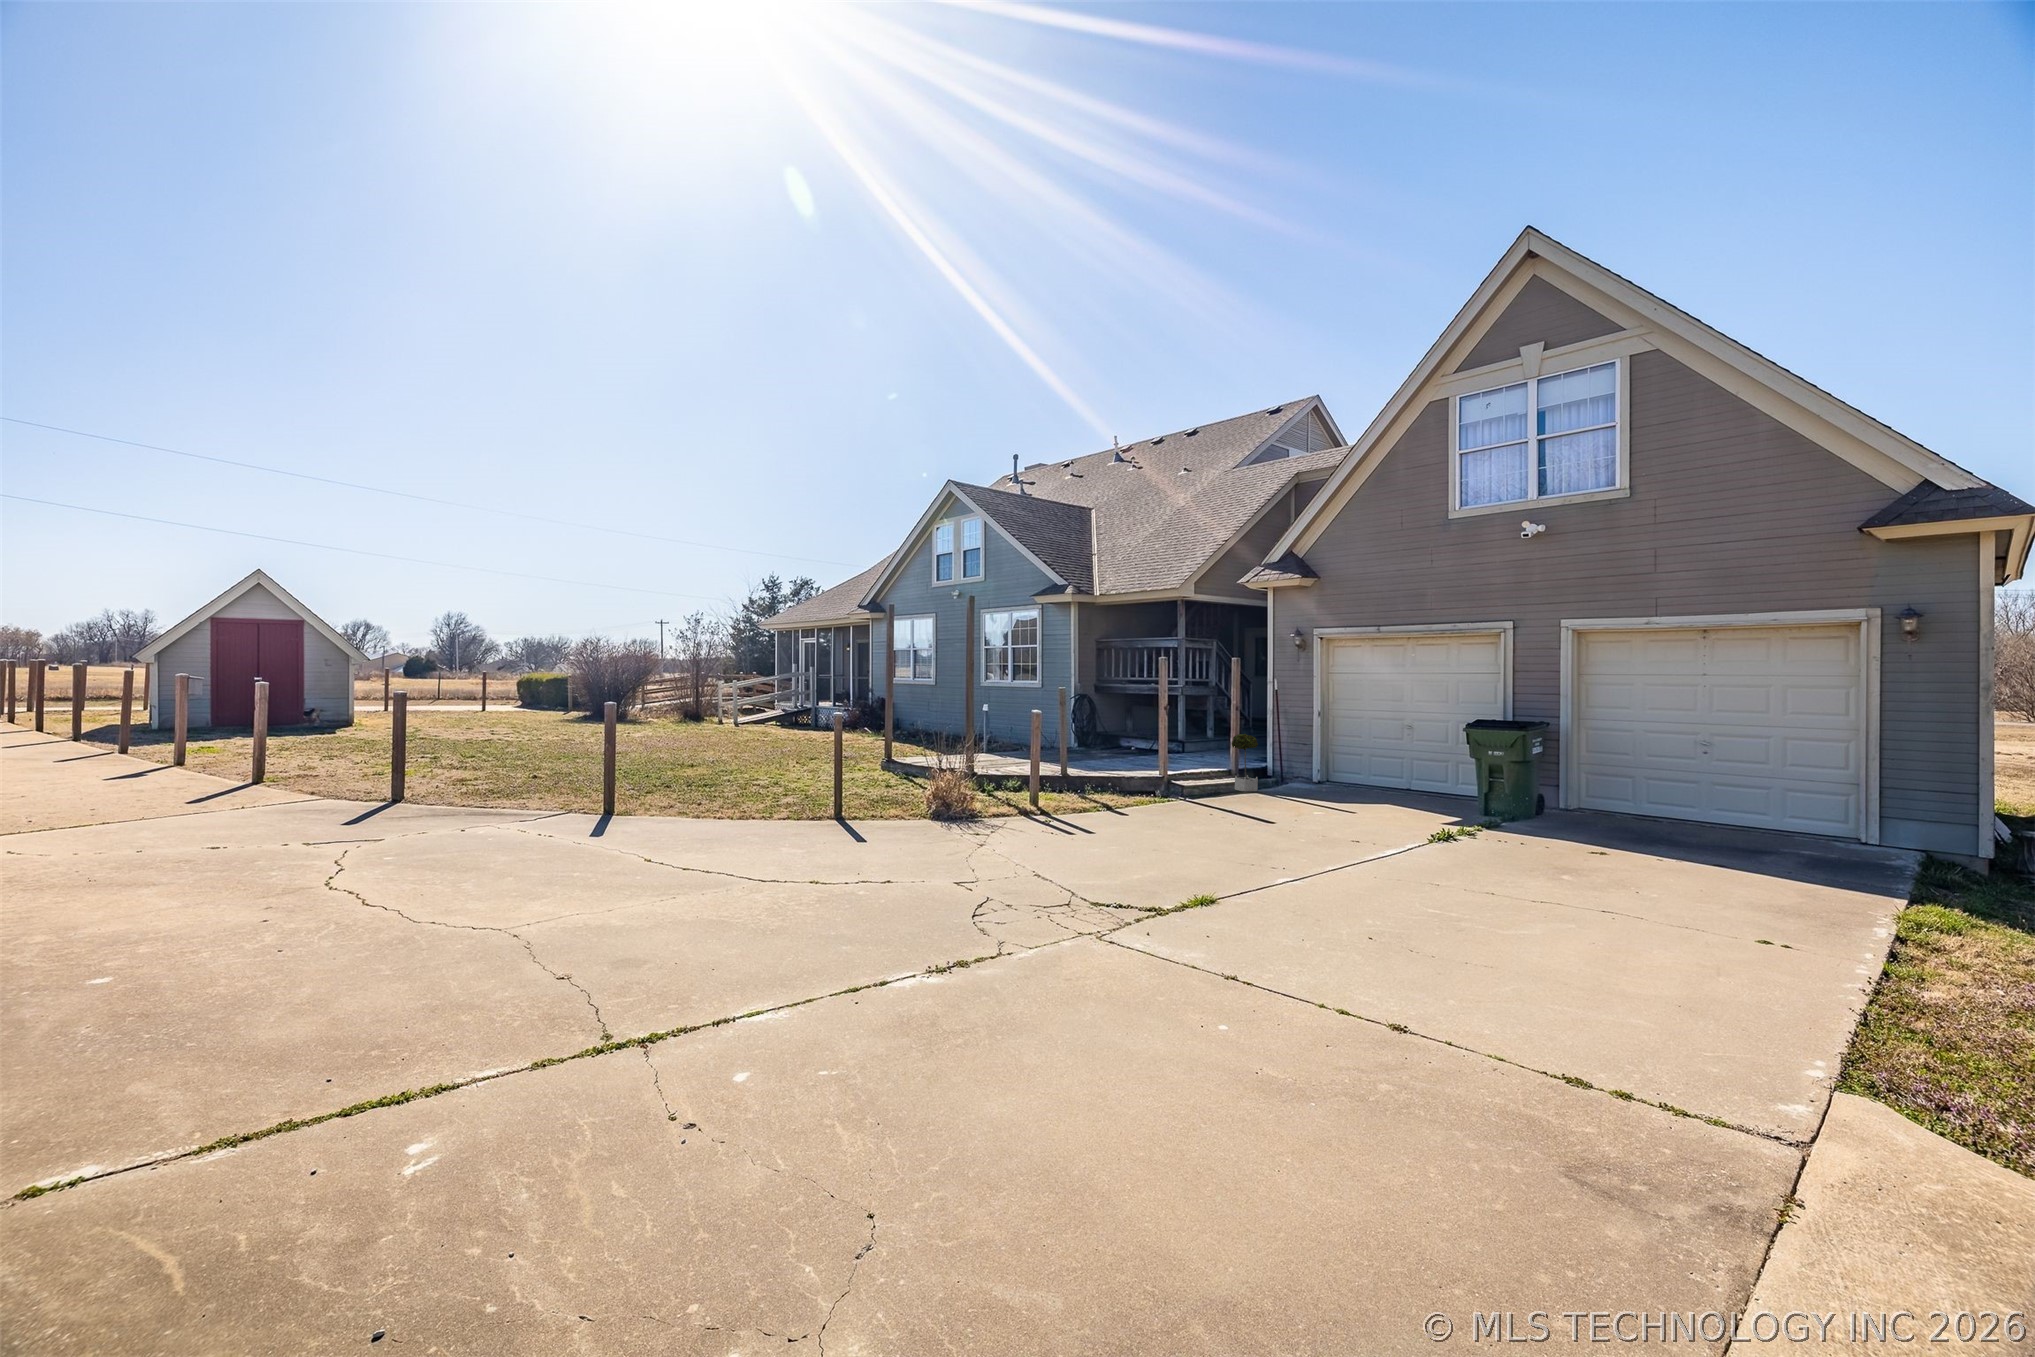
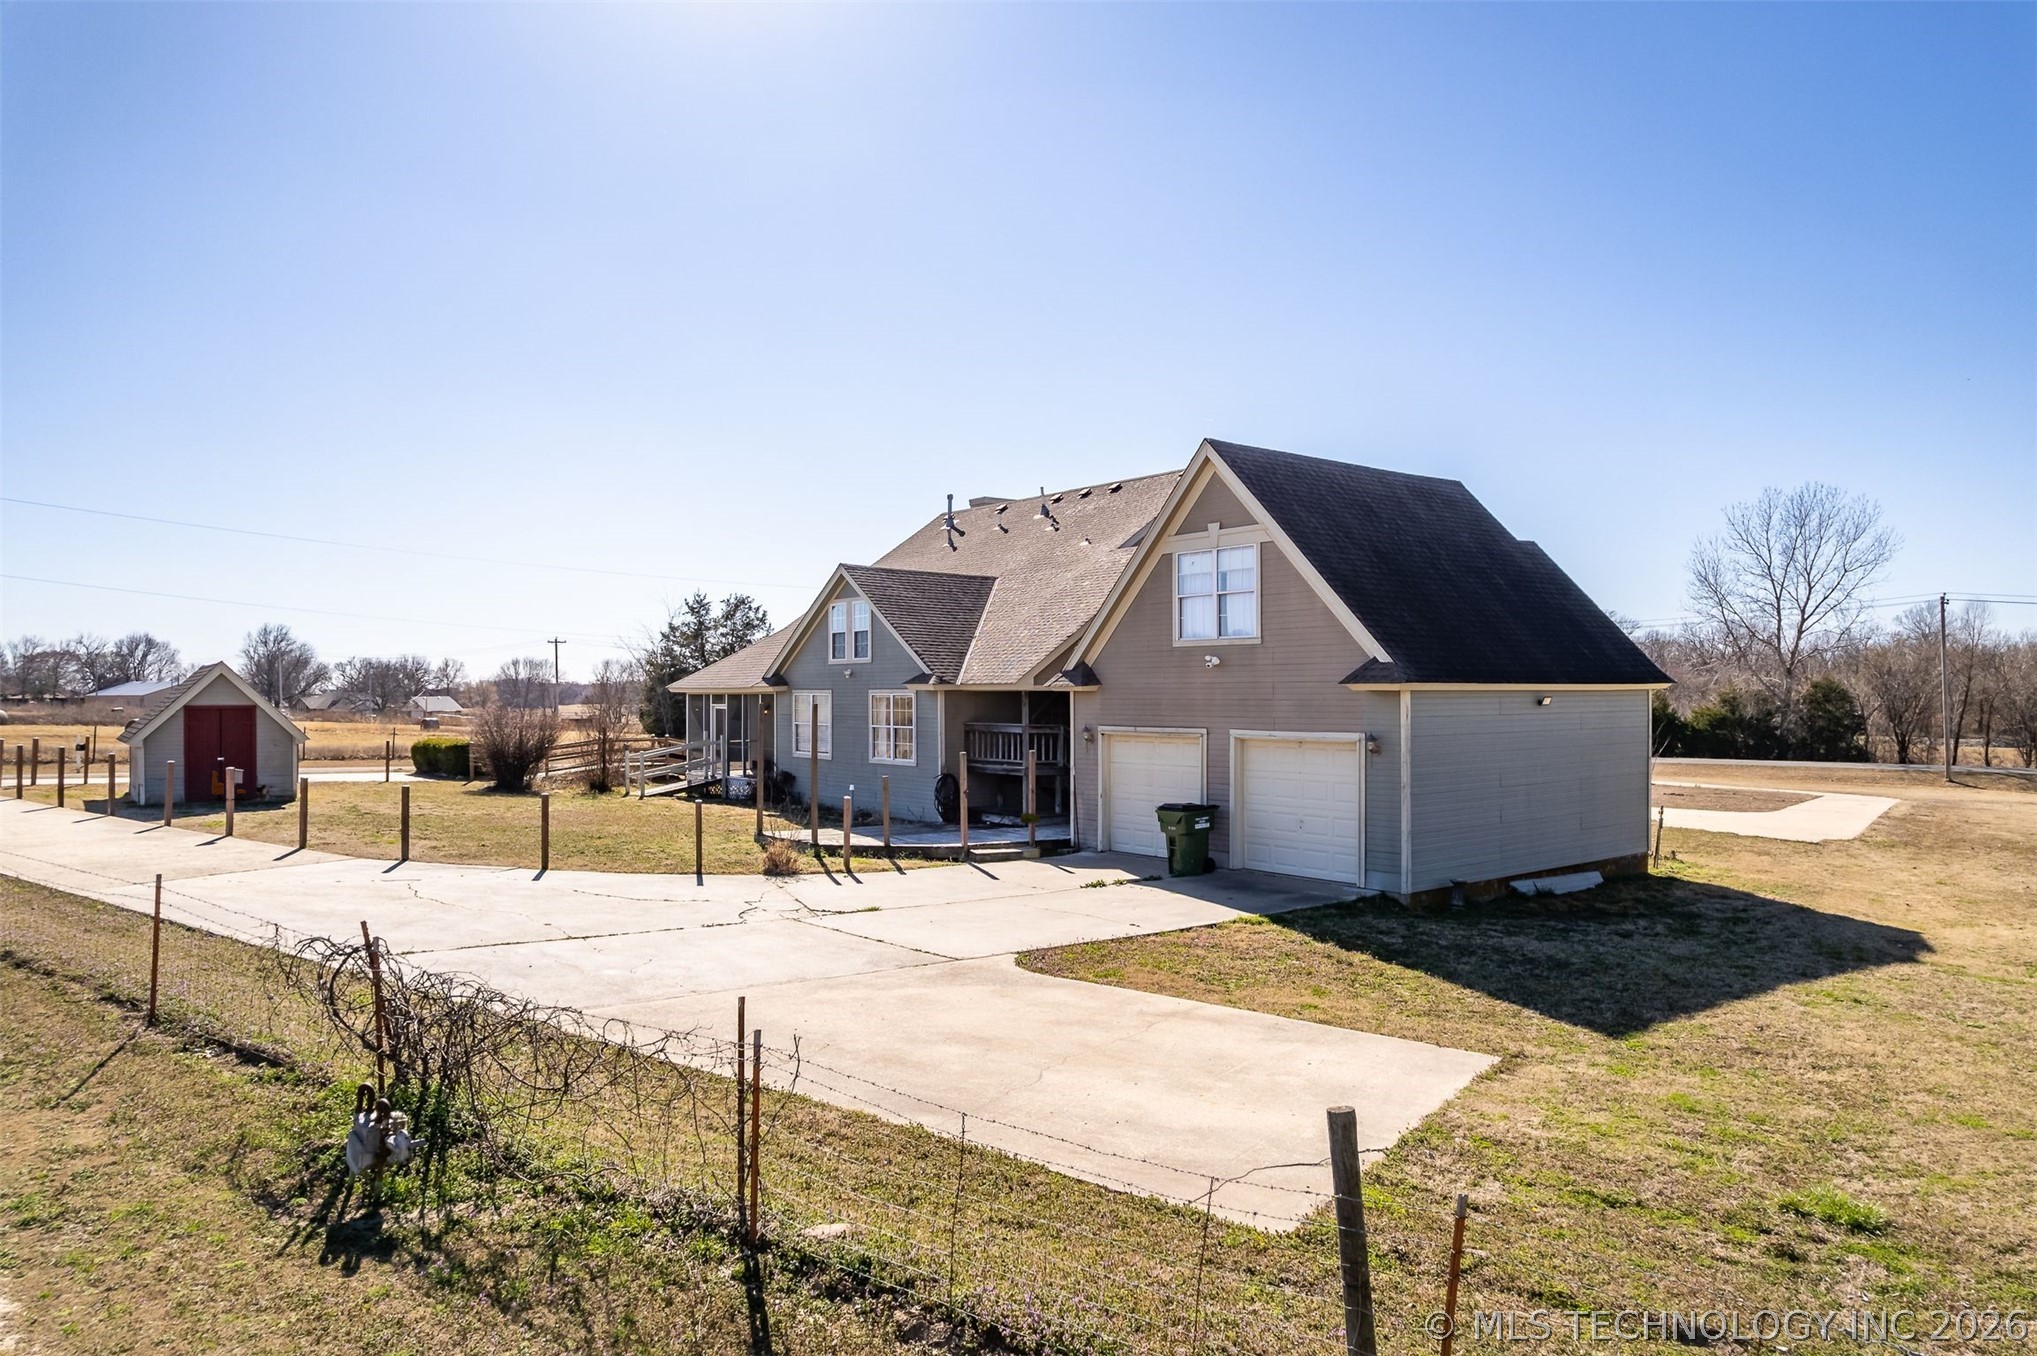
lounge chair: none [273,696,320,727] -> present [209,771,247,800]

